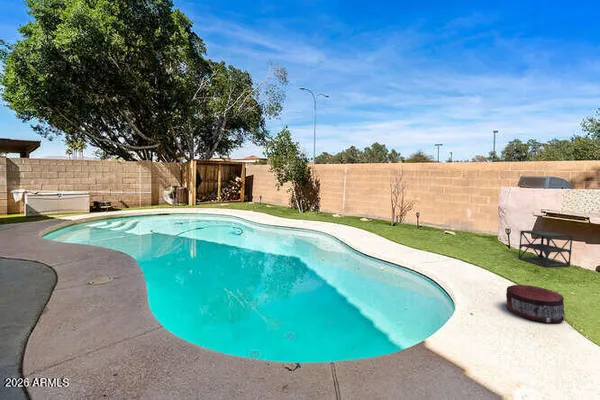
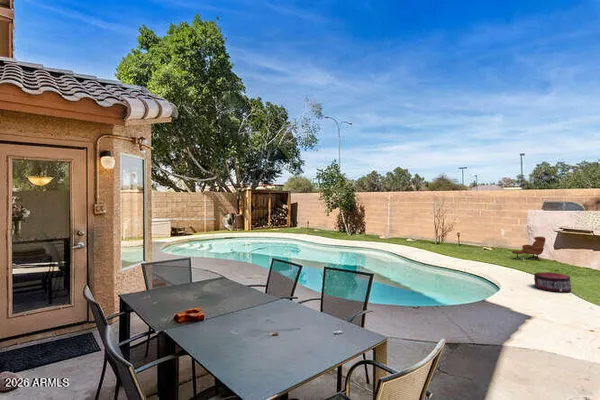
lounge chair: none [477,221,521,253] -> present [512,237,545,260]
side table: present [518,230,573,267] -> none [545,242,584,269]

